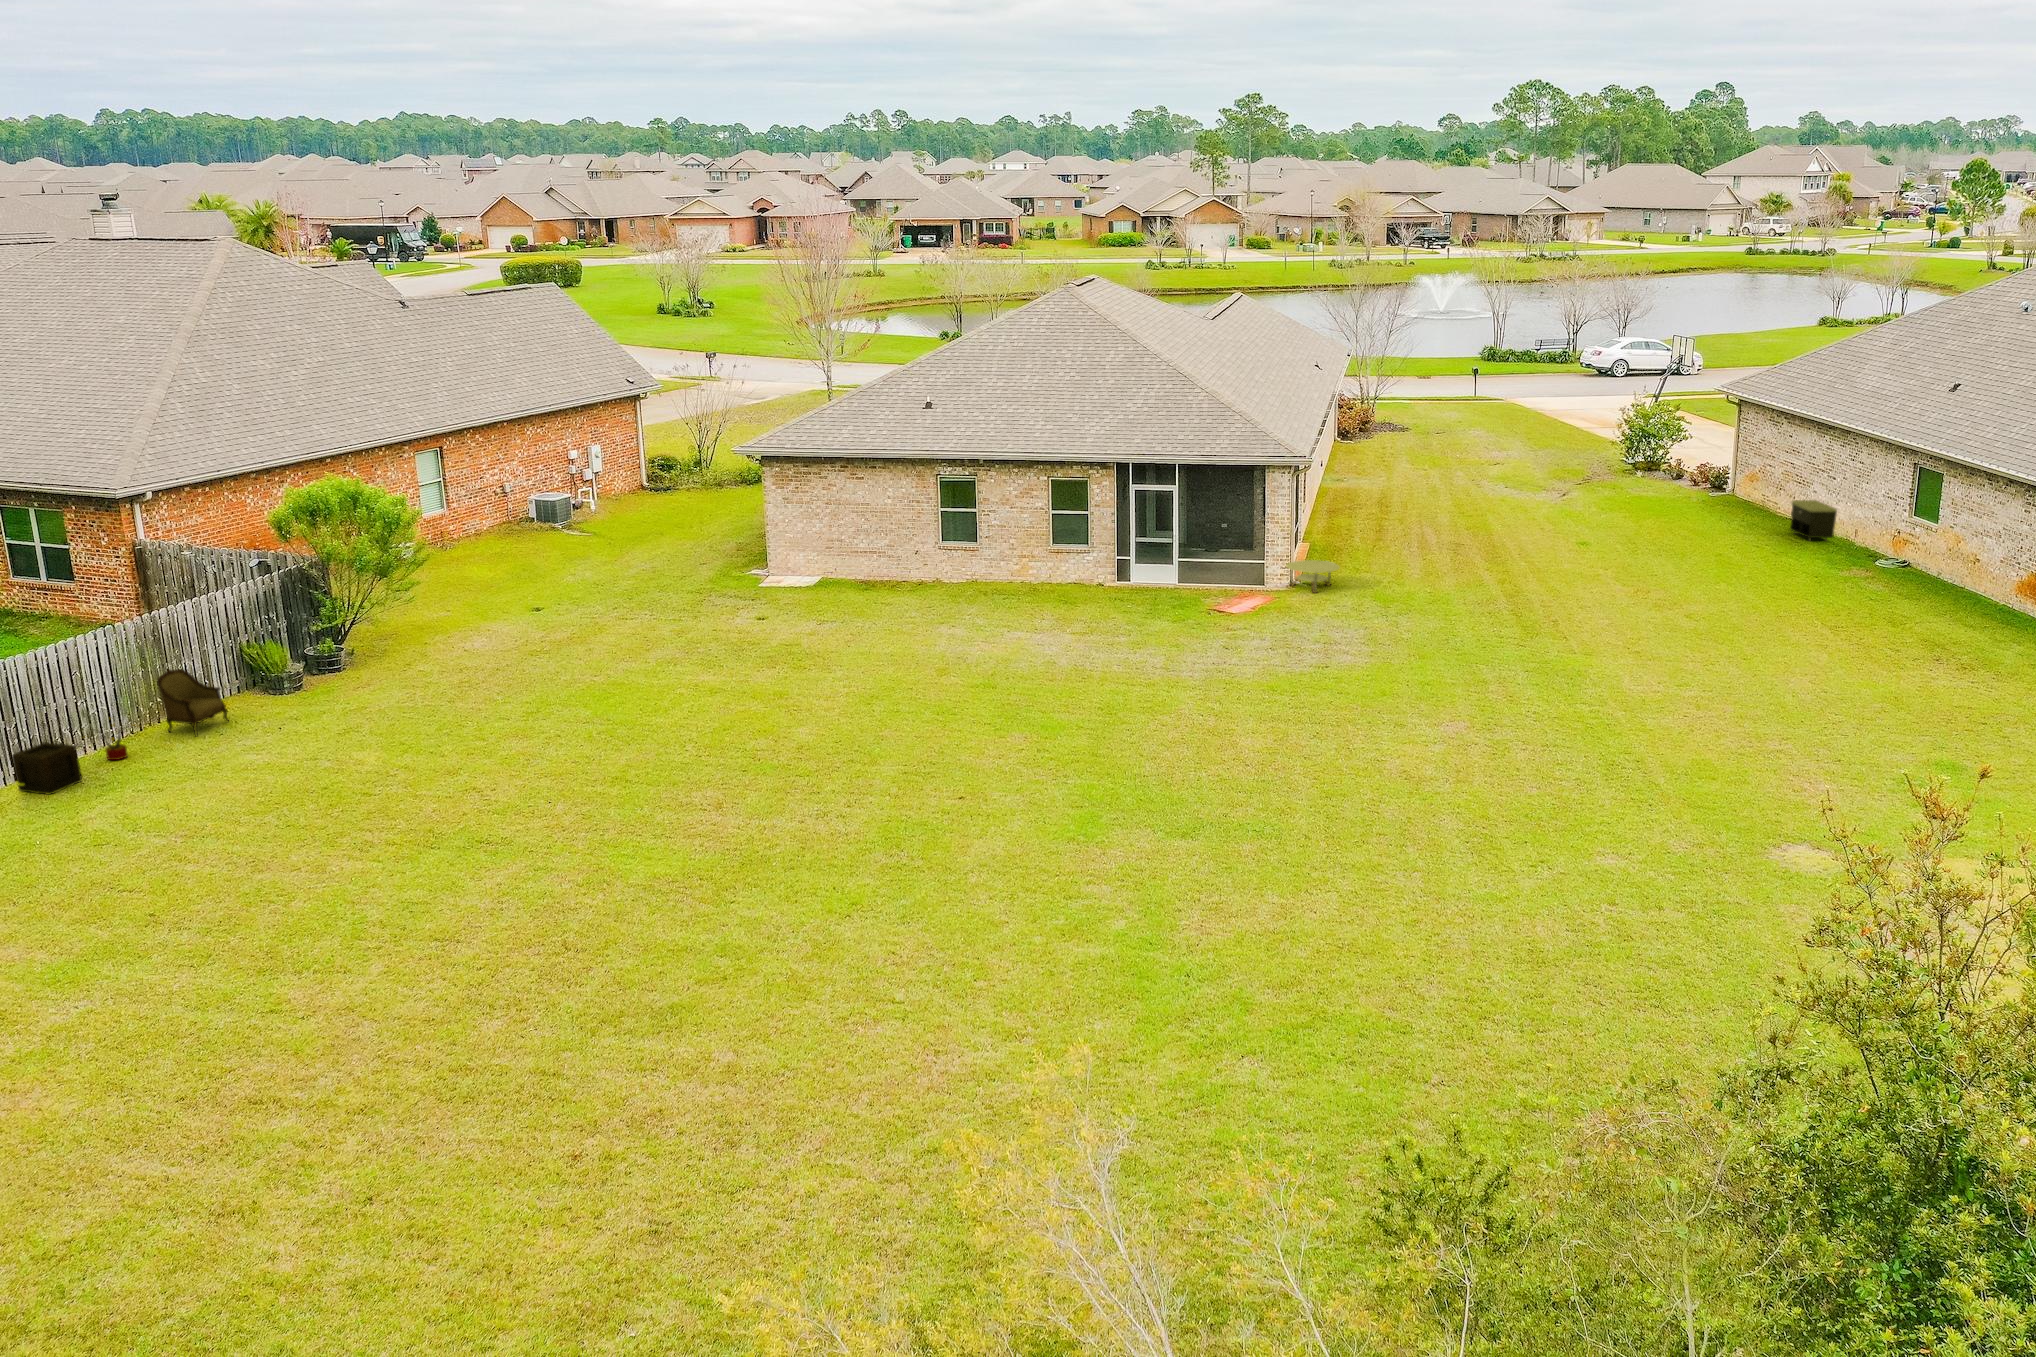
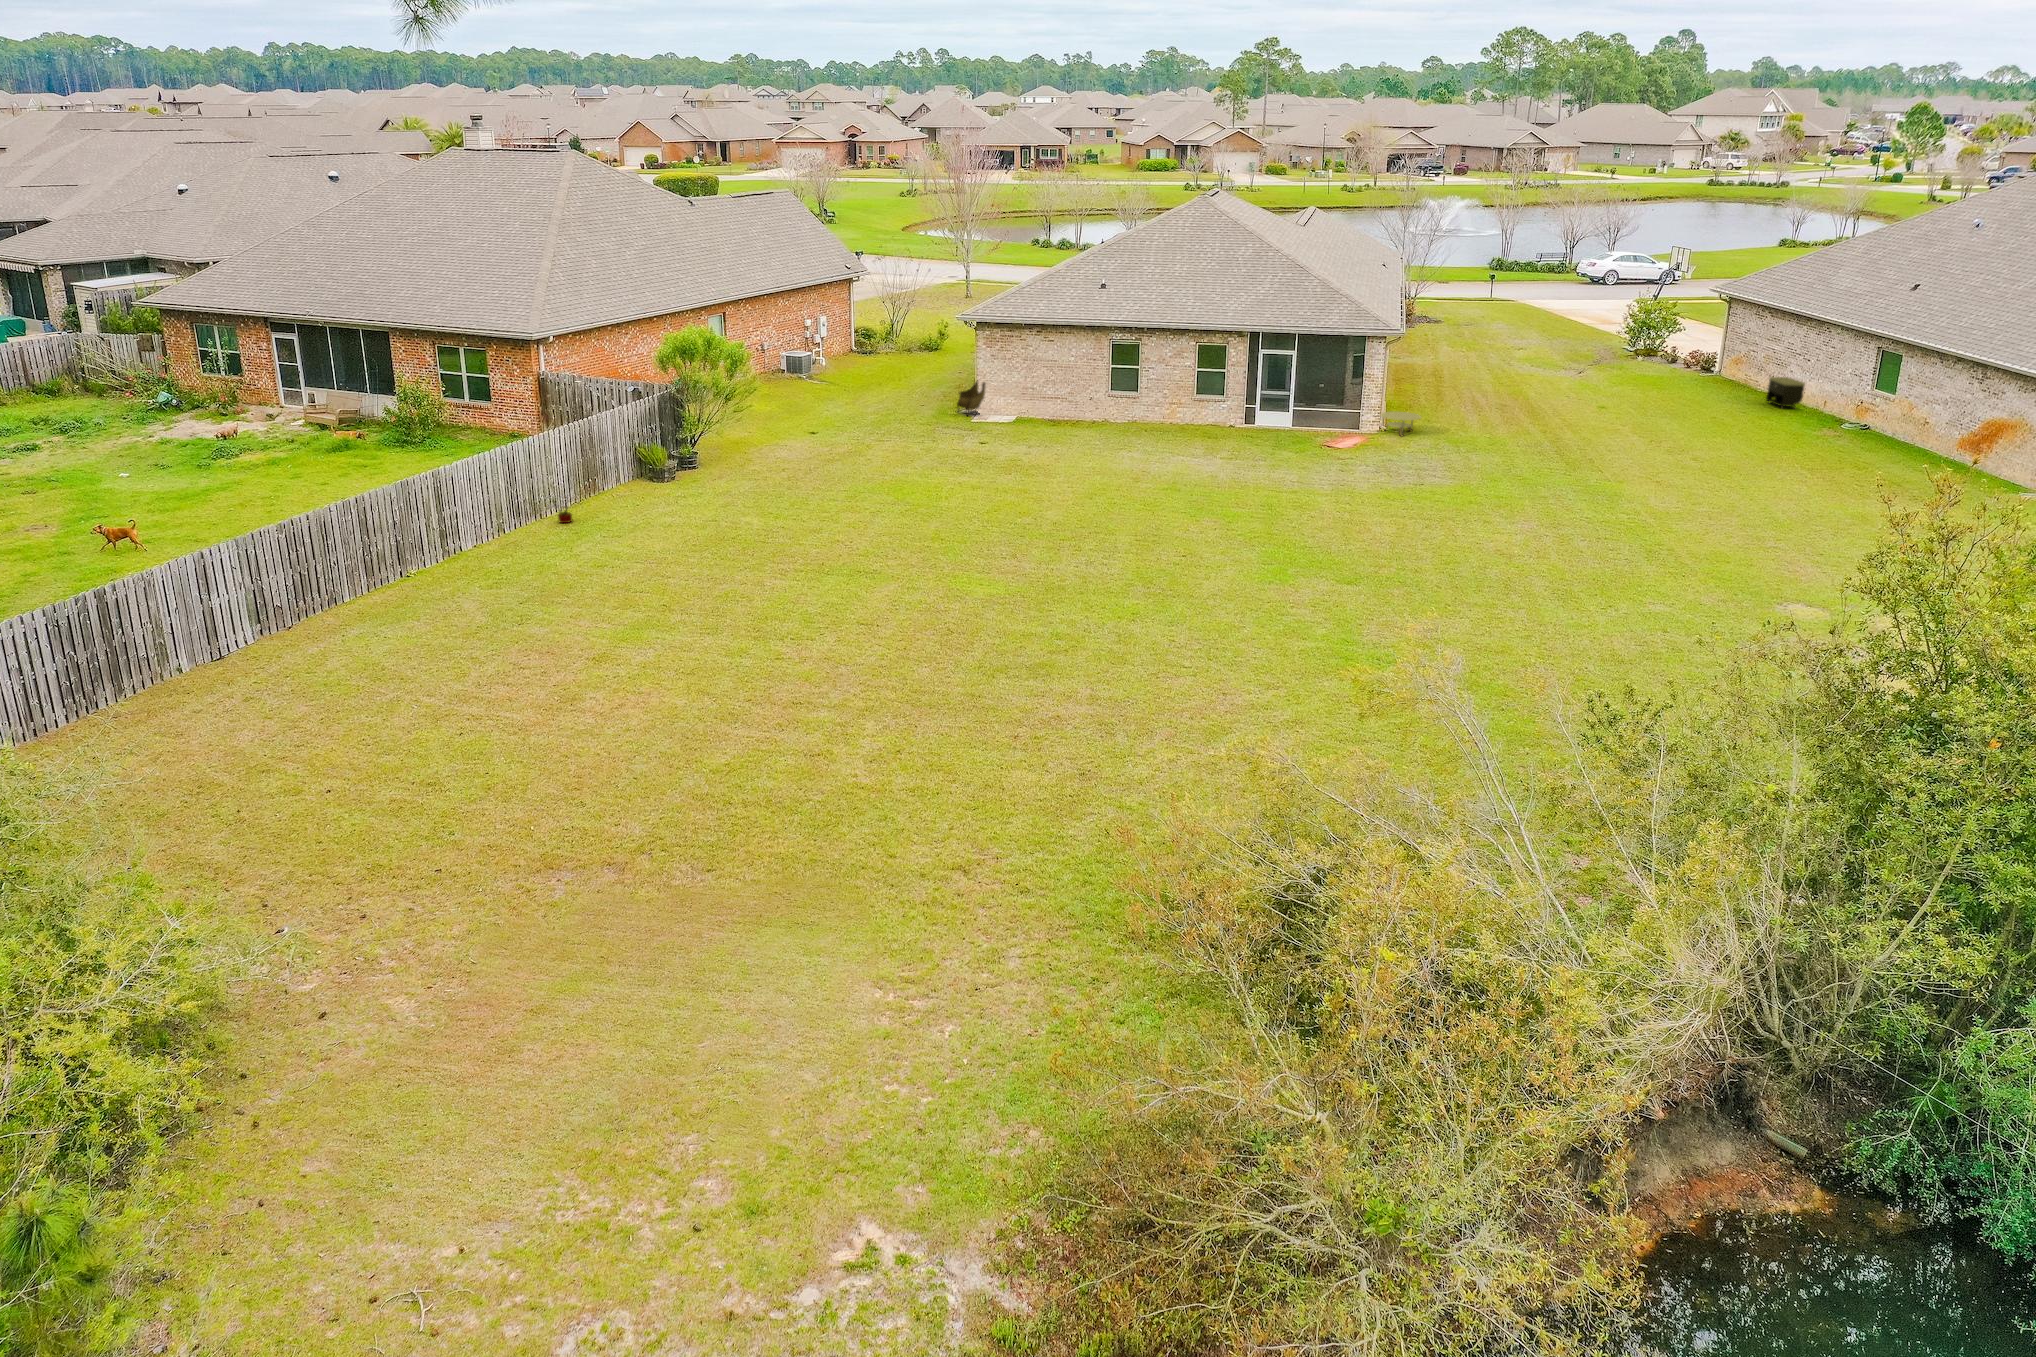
armchair: present [157,669,229,736] -> present [957,382,985,412]
wooden crate: present [12,742,82,794] -> none [505,507,549,543]

